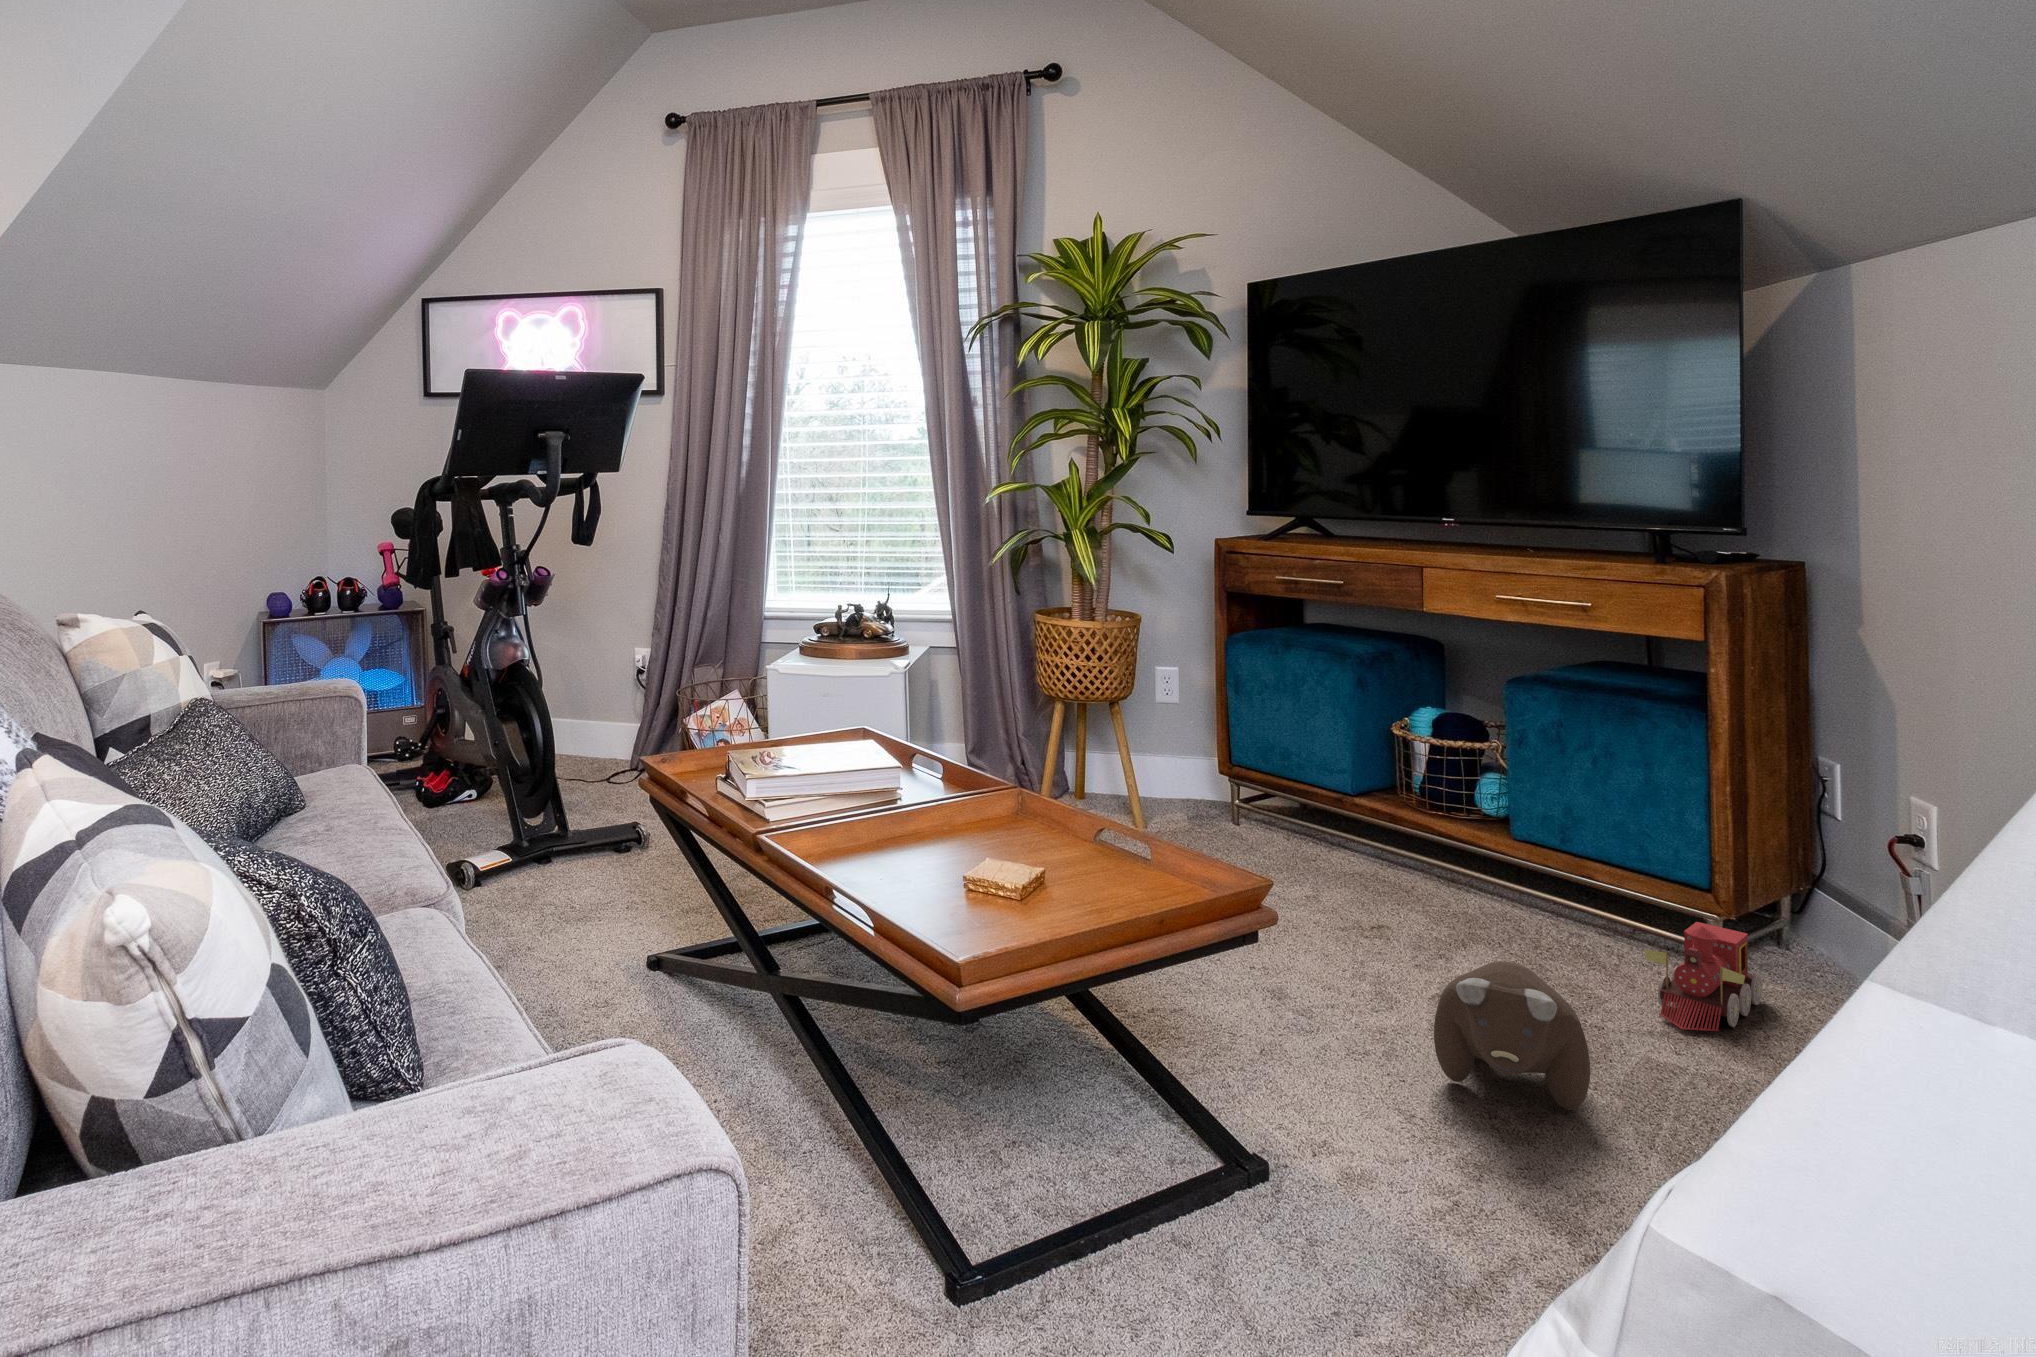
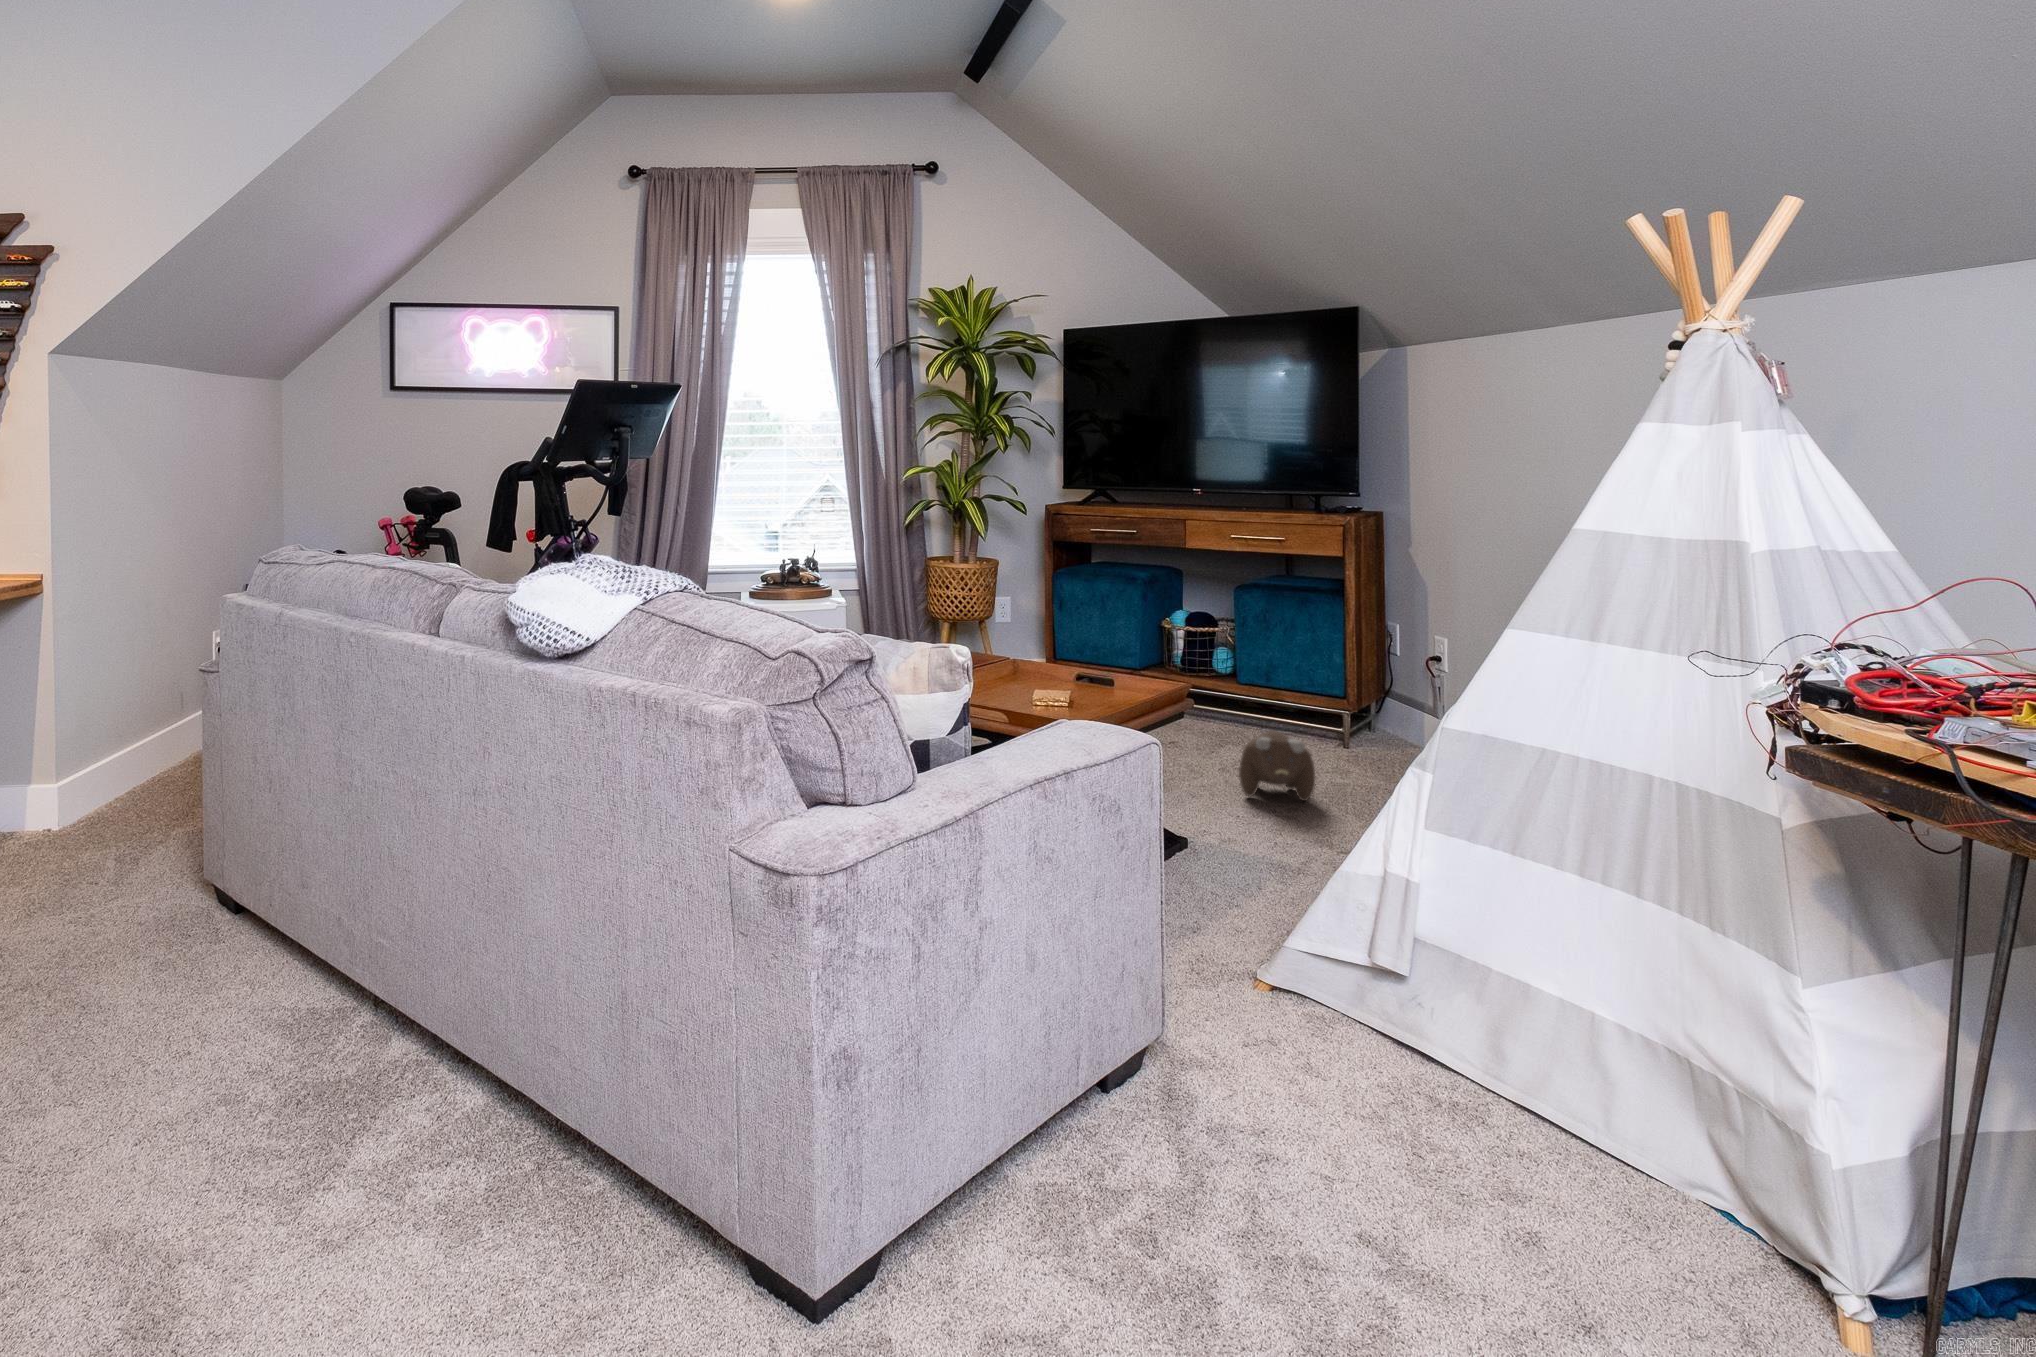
toy train: present [1644,922,1762,1031] -> none [1319,713,1370,766]

